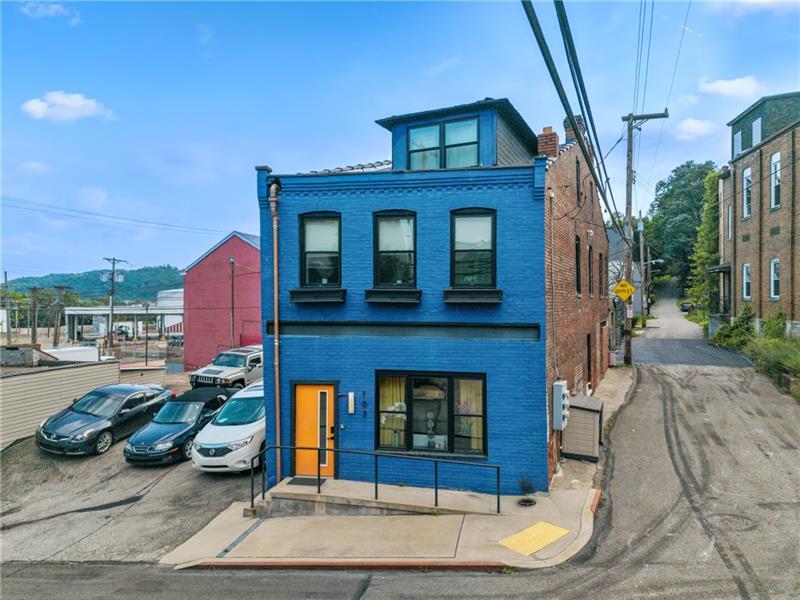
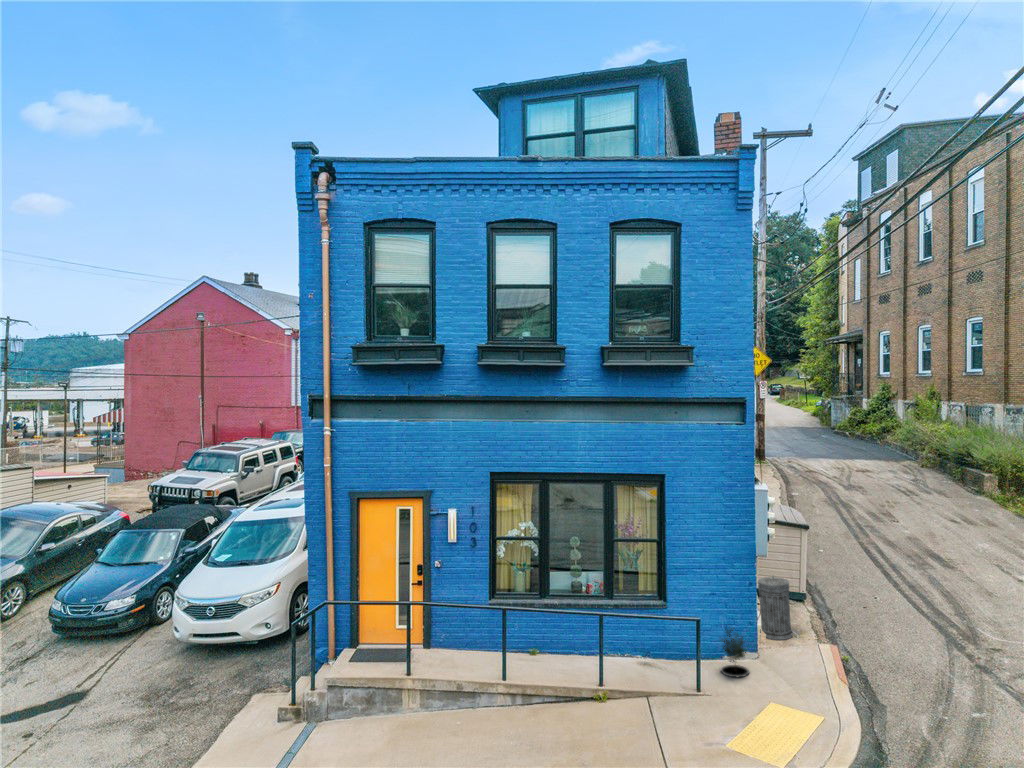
trash can: none [555,442,578,485] -> present [758,576,792,640]

